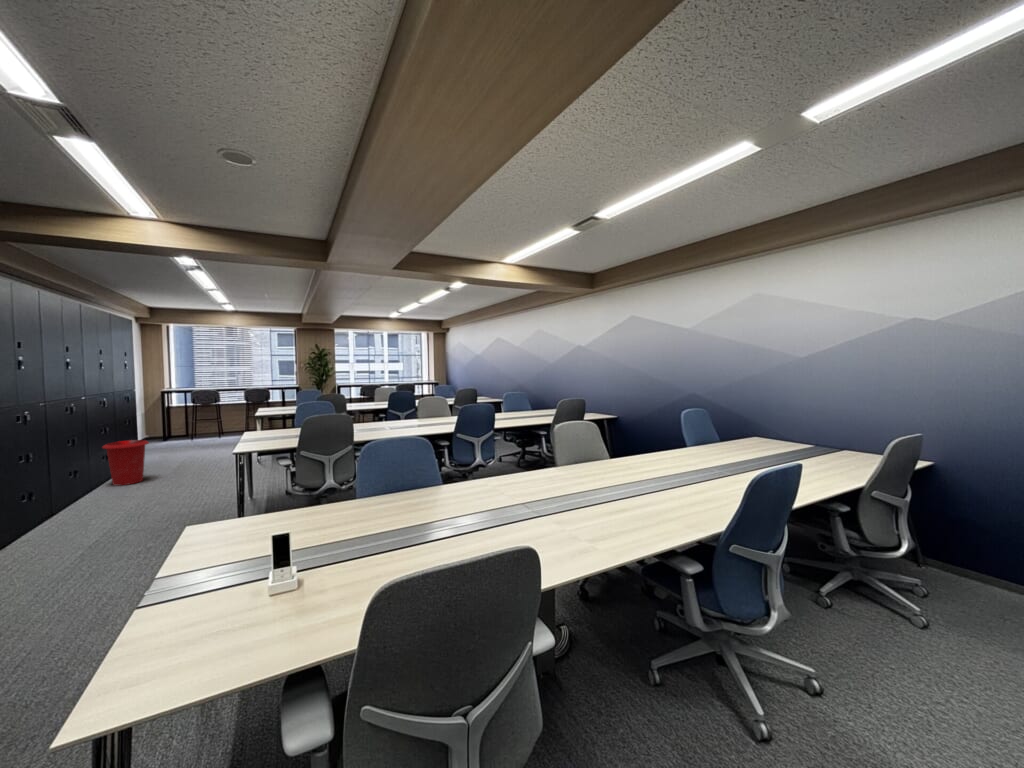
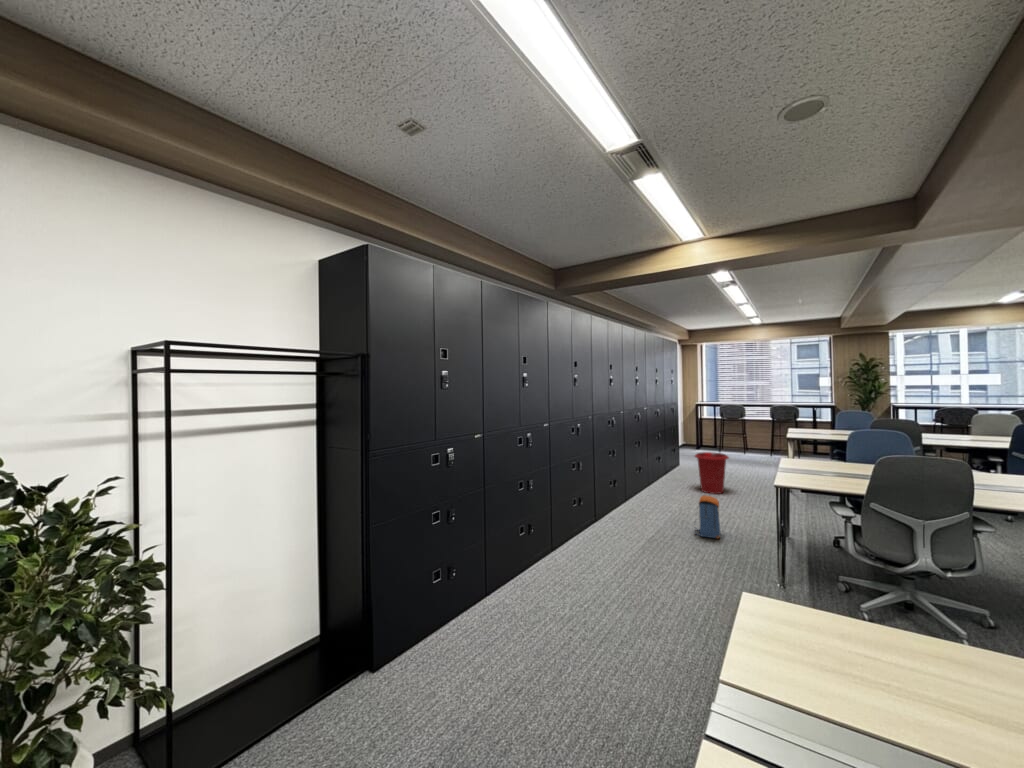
backpack: none [37,488,83,537] -> present [699,495,720,539]

